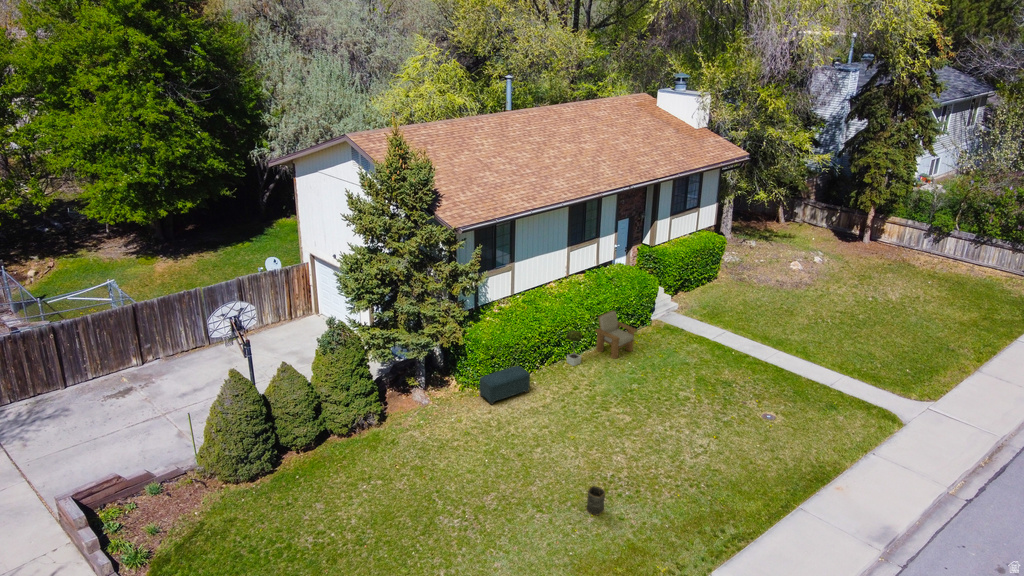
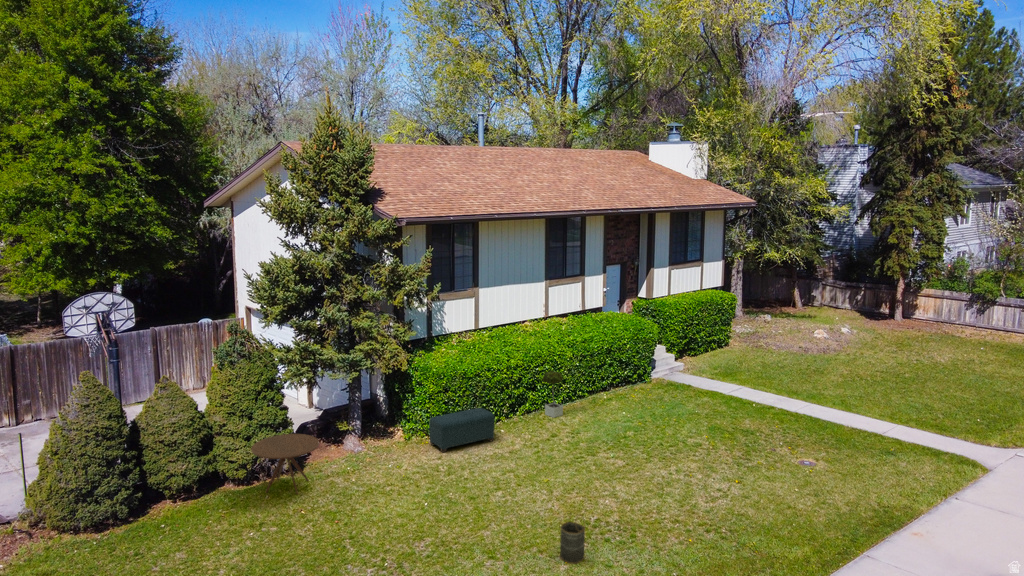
armchair: present [595,310,637,359] -> none [580,355,633,411]
round table: none [353,400,403,448] -> present [251,434,319,494]

